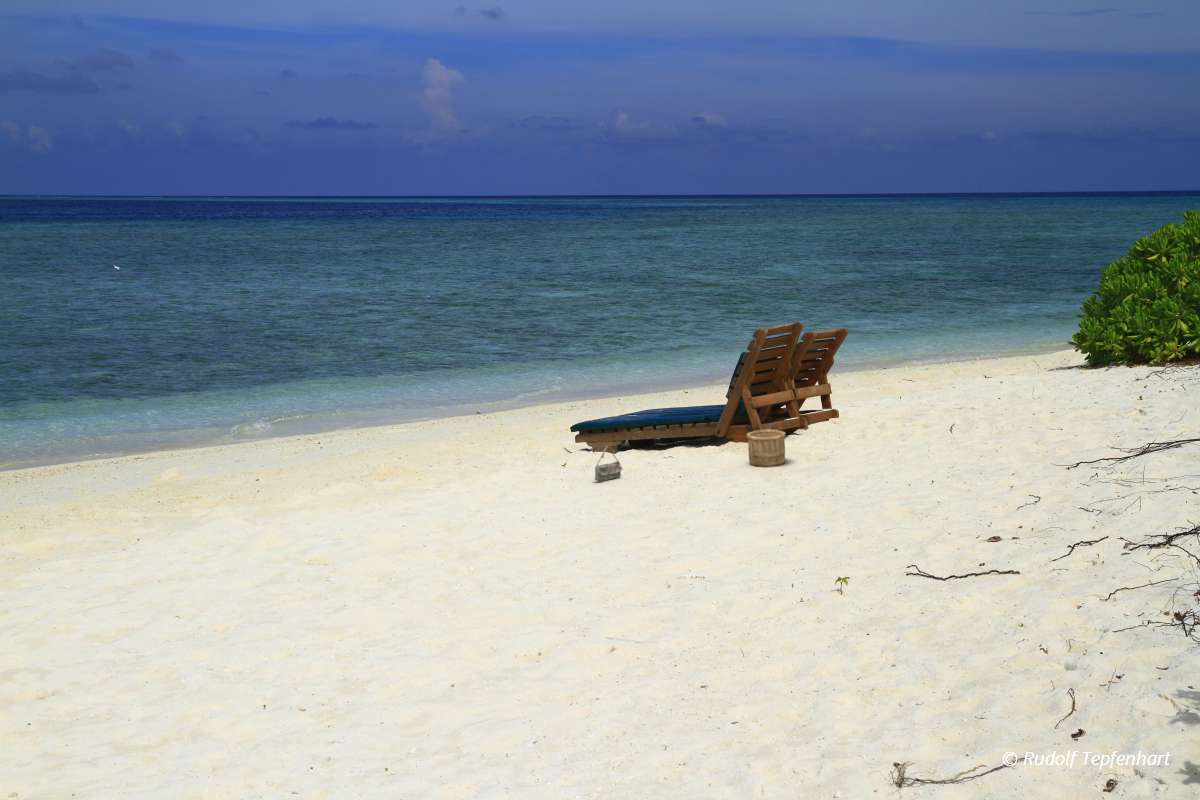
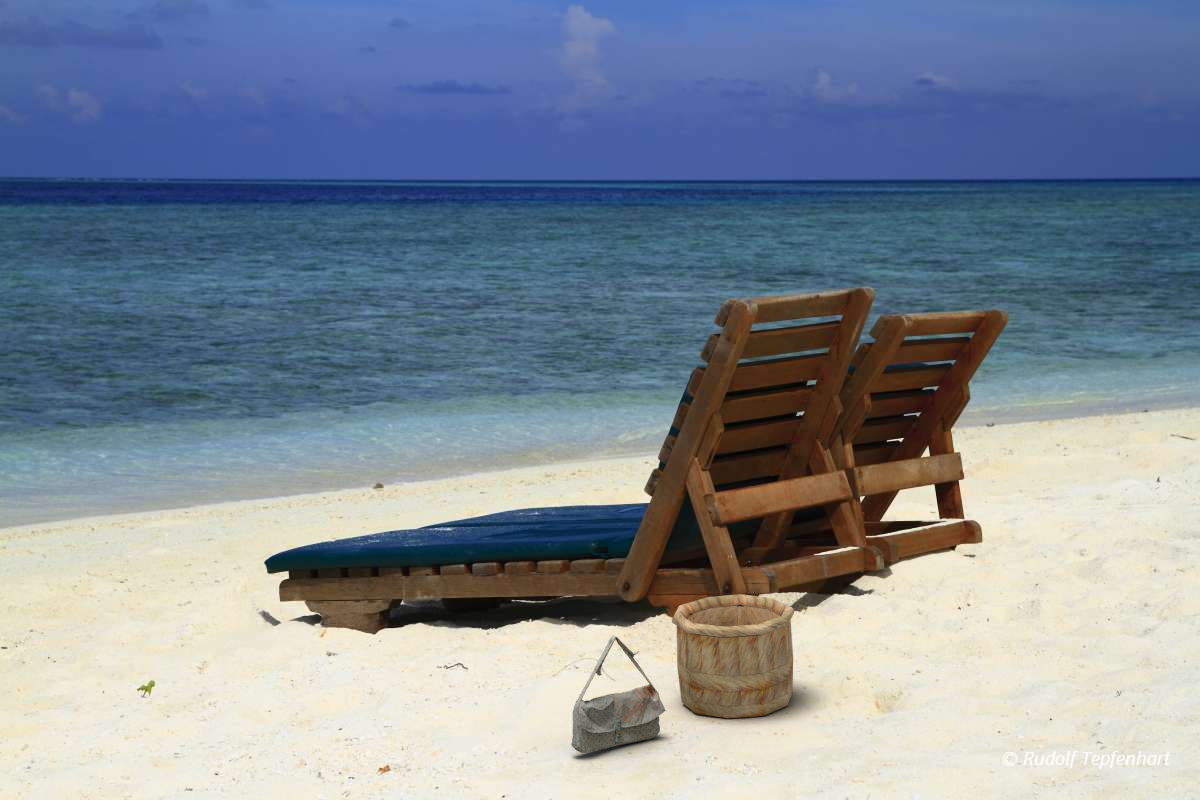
bag: present [595,446,622,481] -> present [571,635,666,753]

